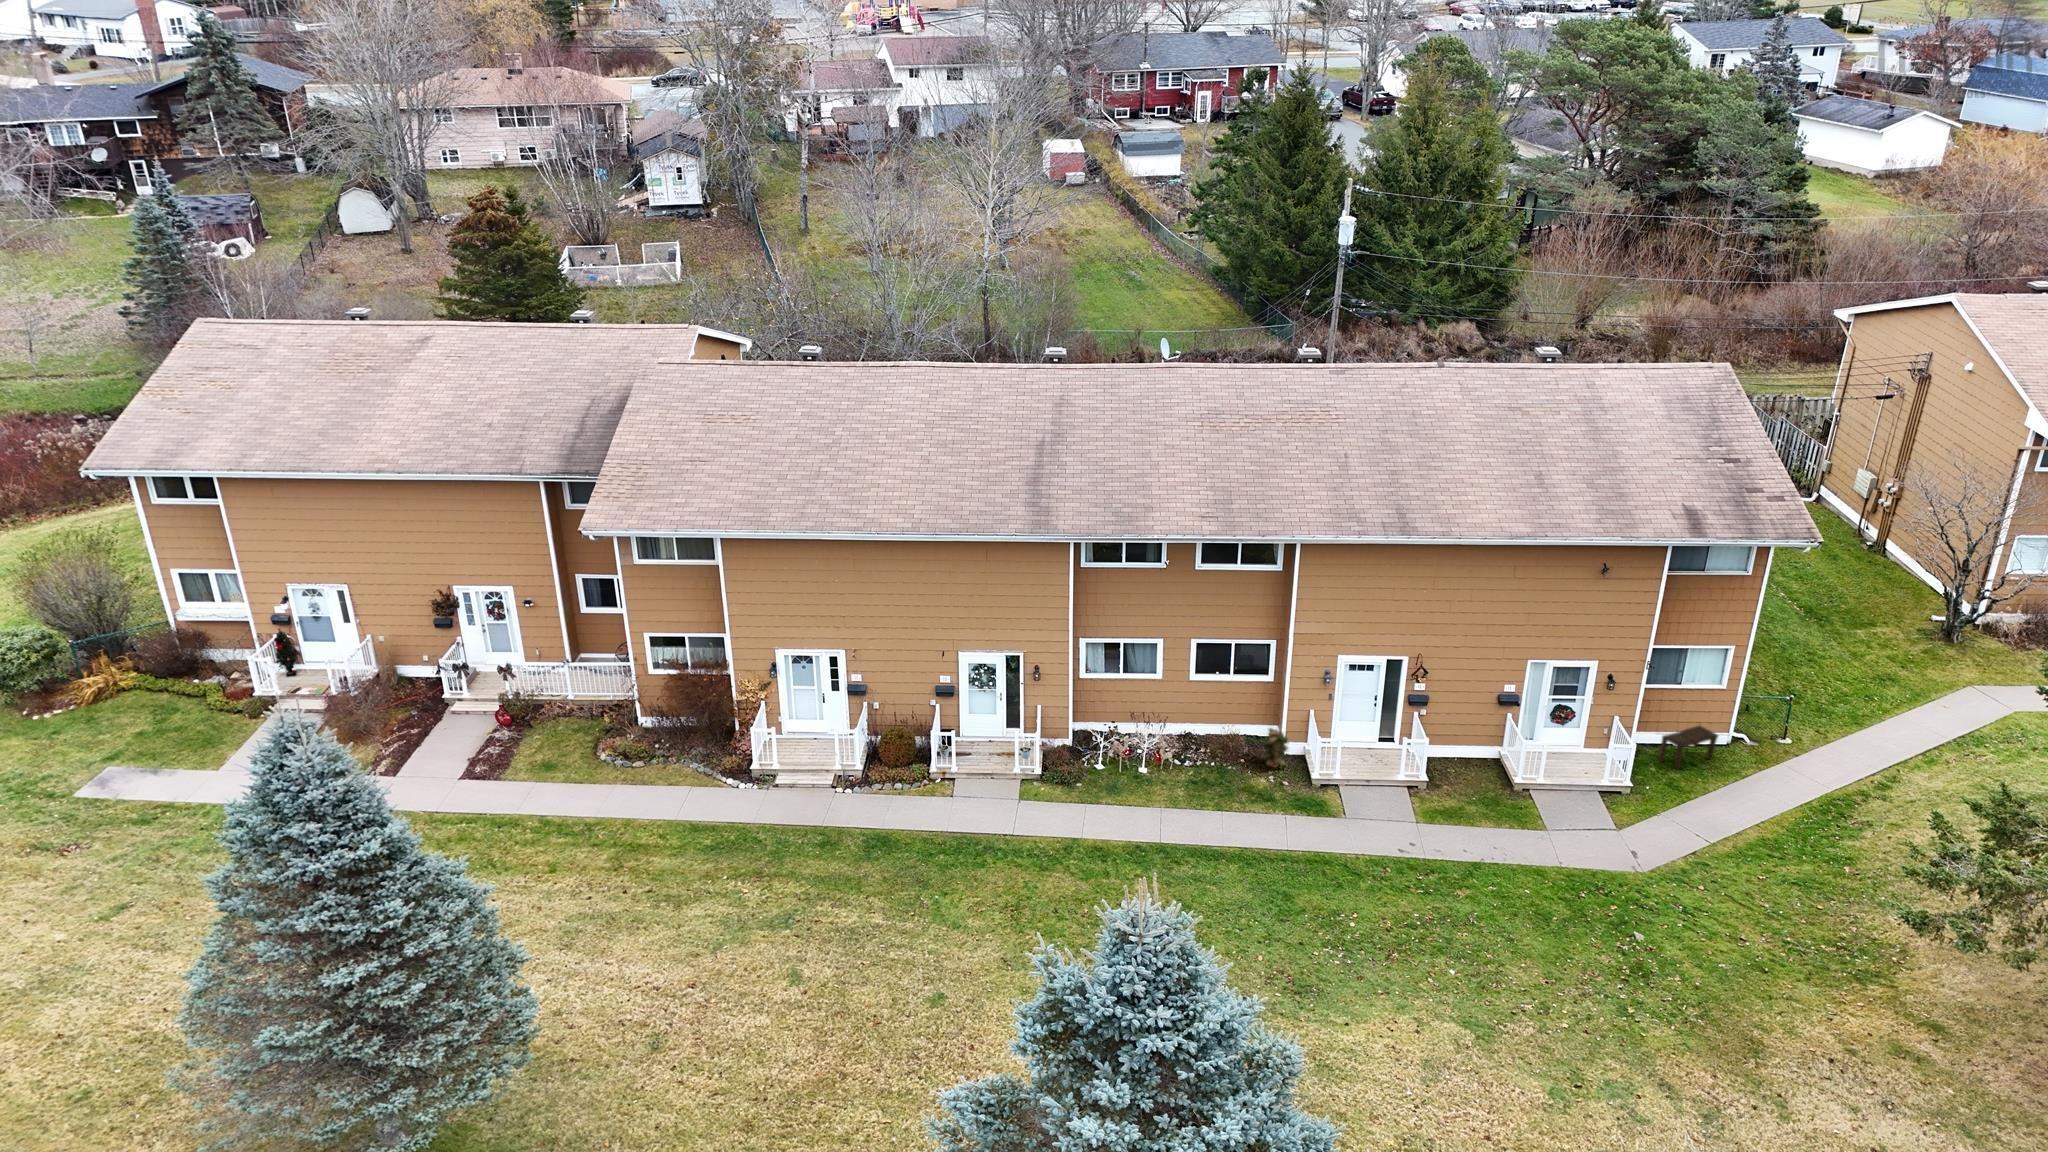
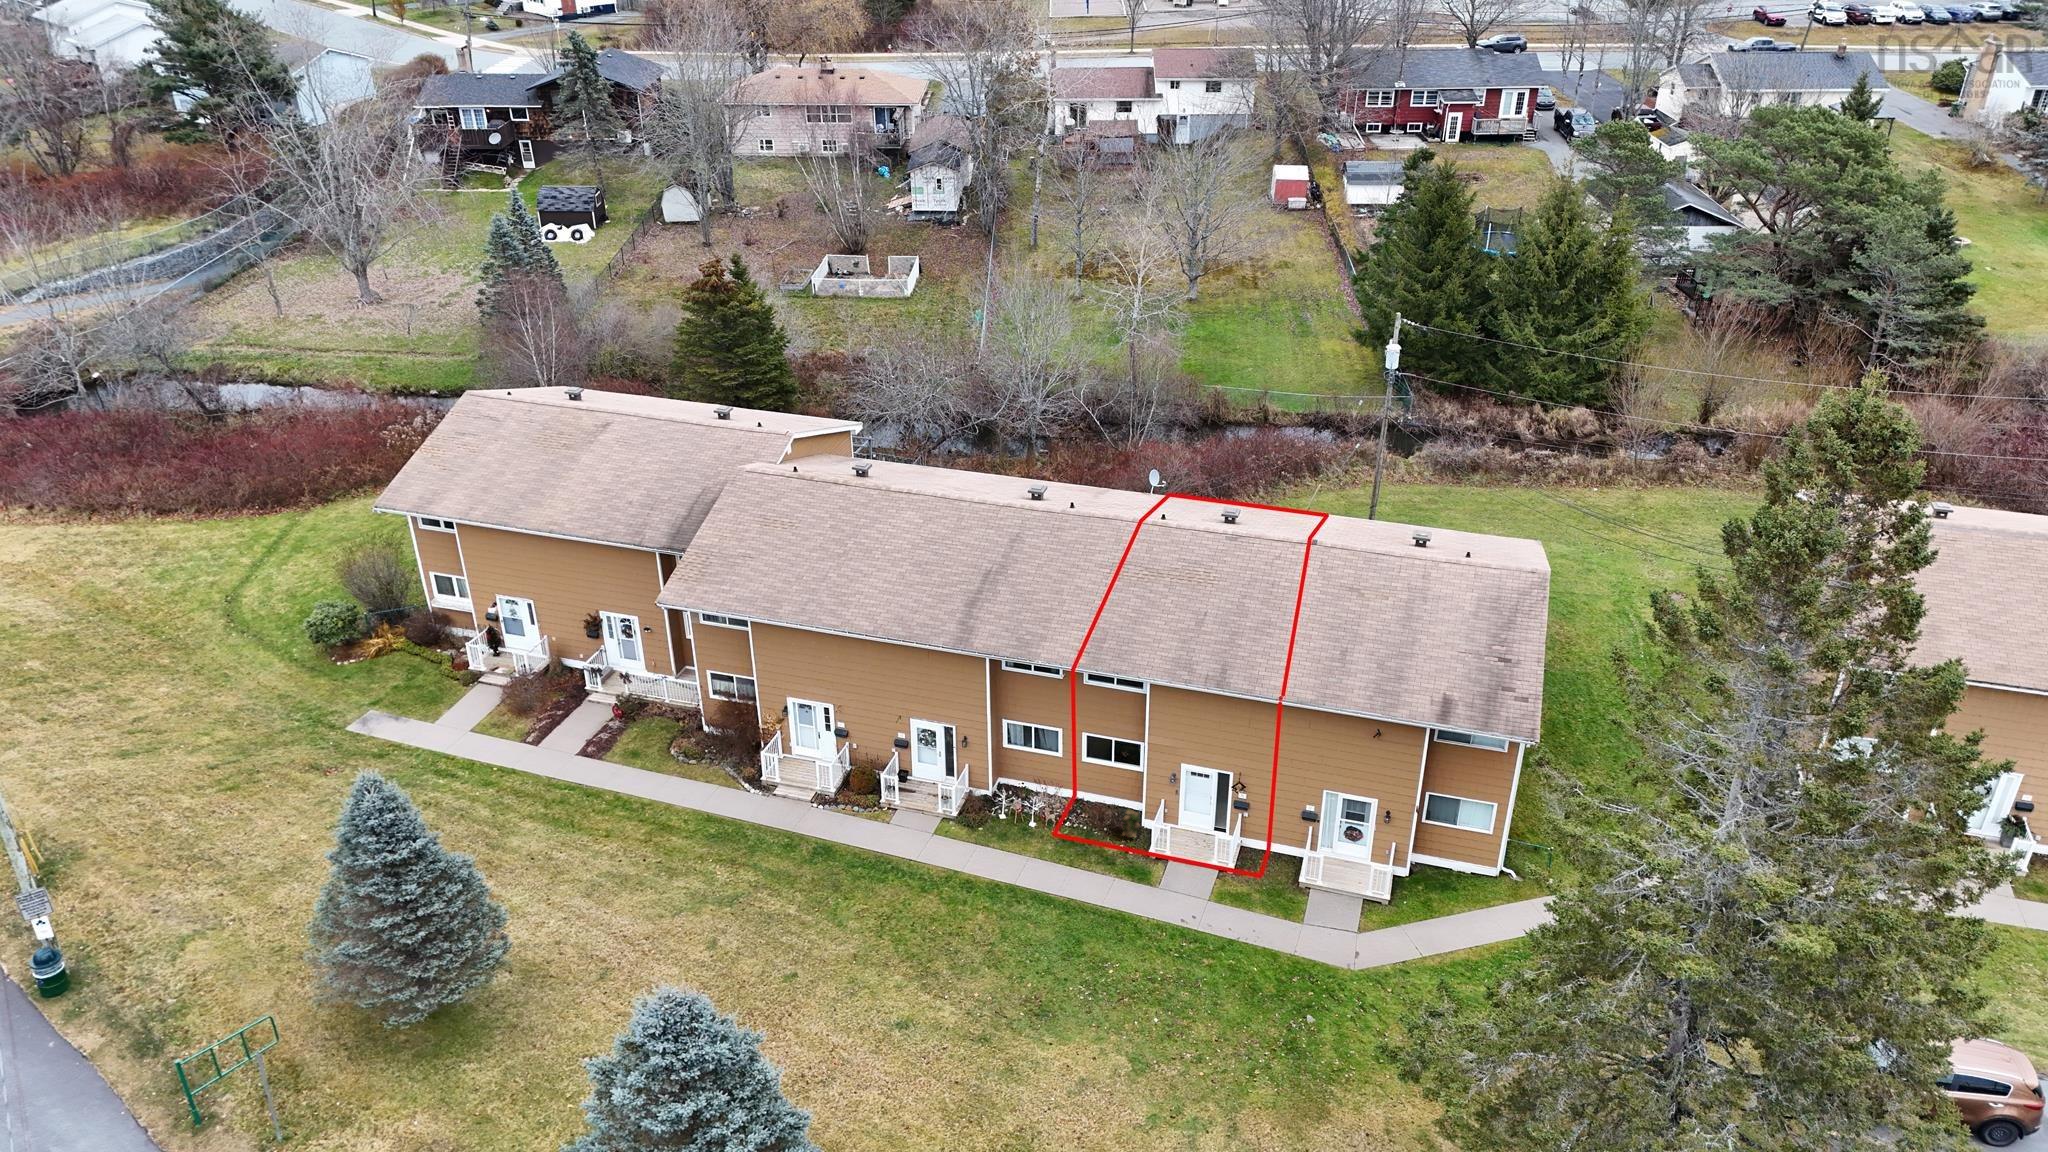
bench: present [1658,726,1718,769] -> none [1437,860,1488,894]

